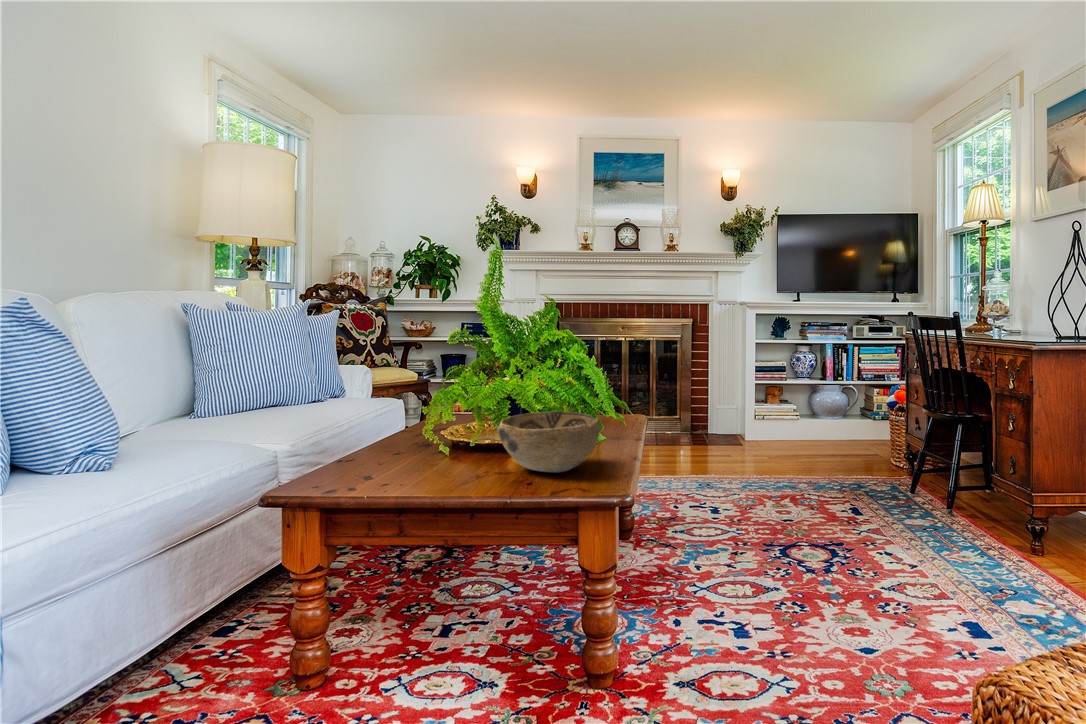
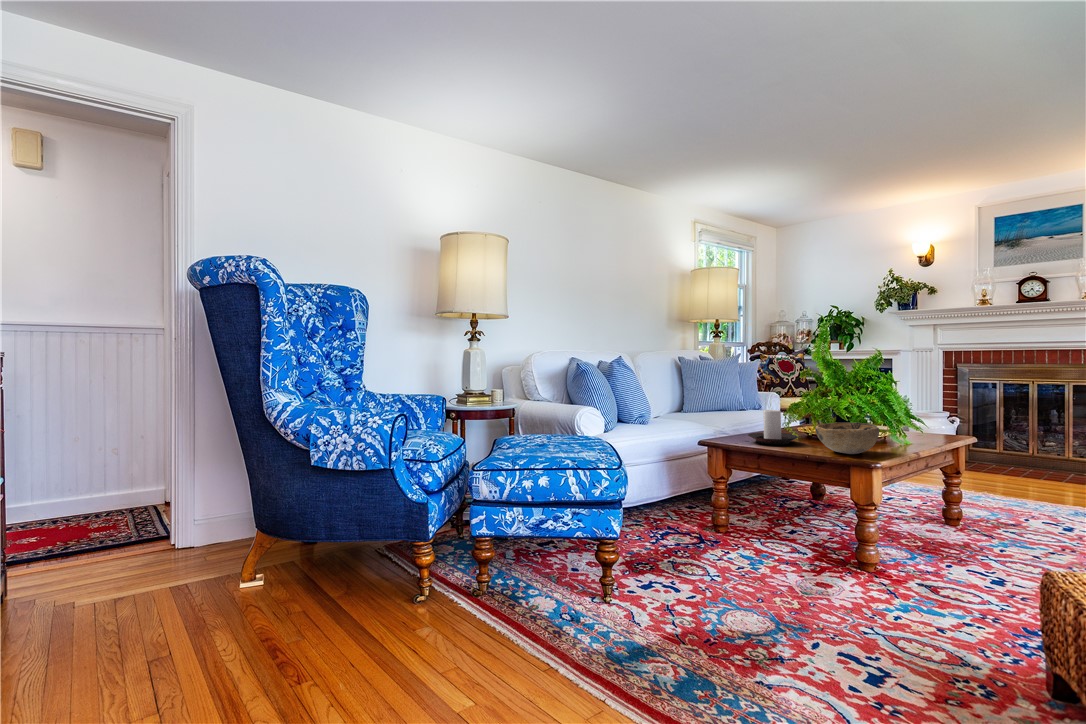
candle holder: none [358,391,455,467] -> present [748,410,798,445]

